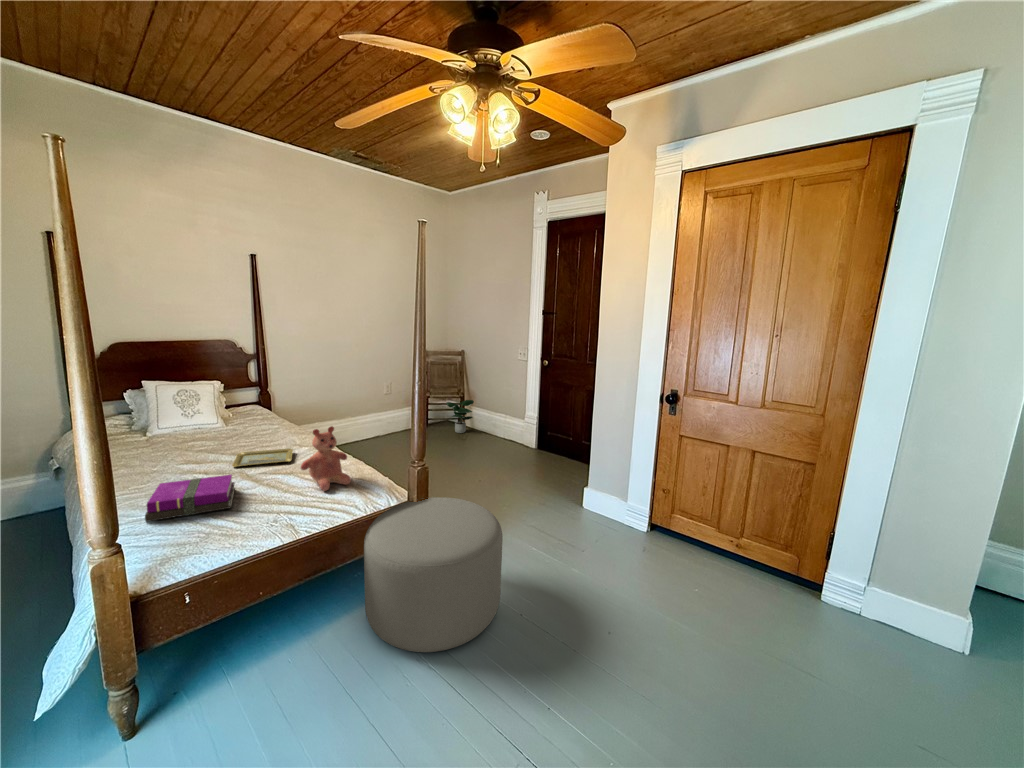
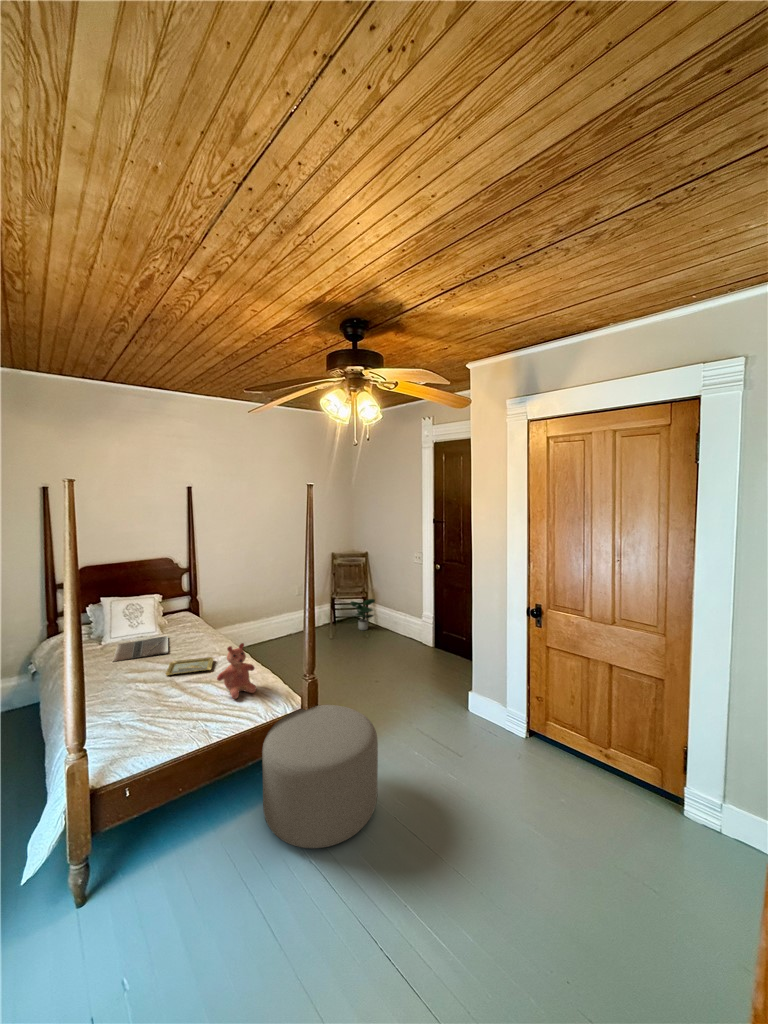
laptop: none [160,428,234,454] -> present [113,636,168,662]
notebook: present [145,475,235,522] -> none [101,685,167,727]

